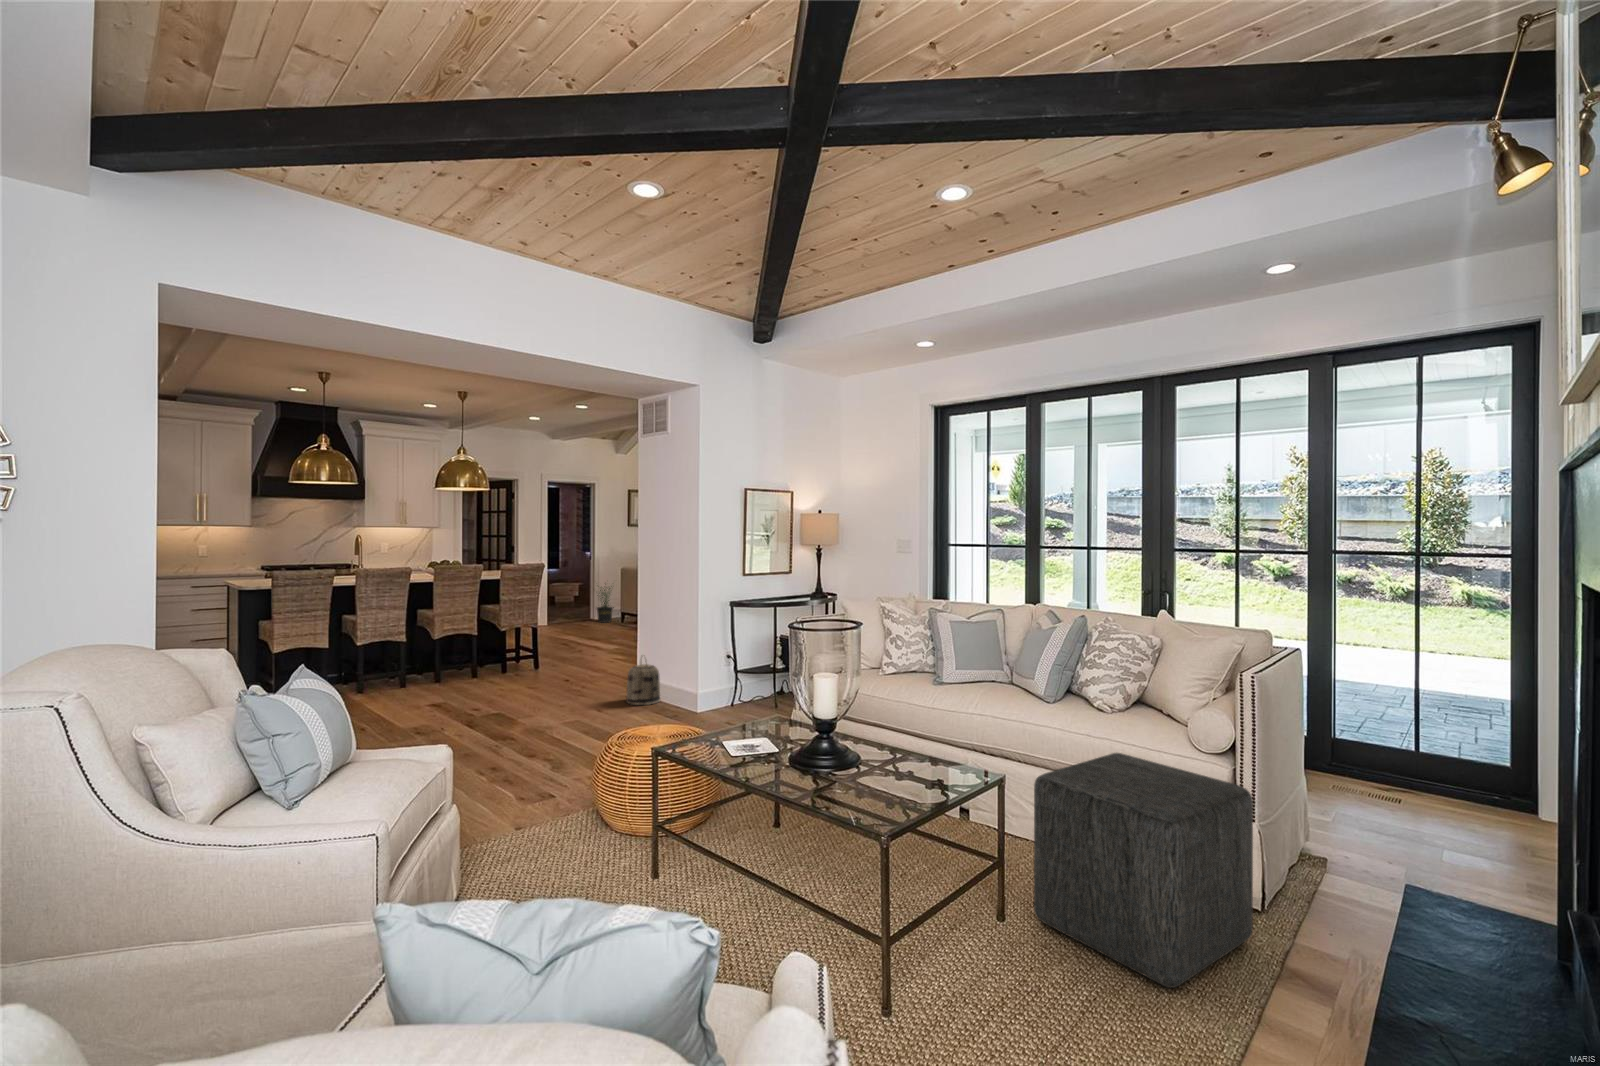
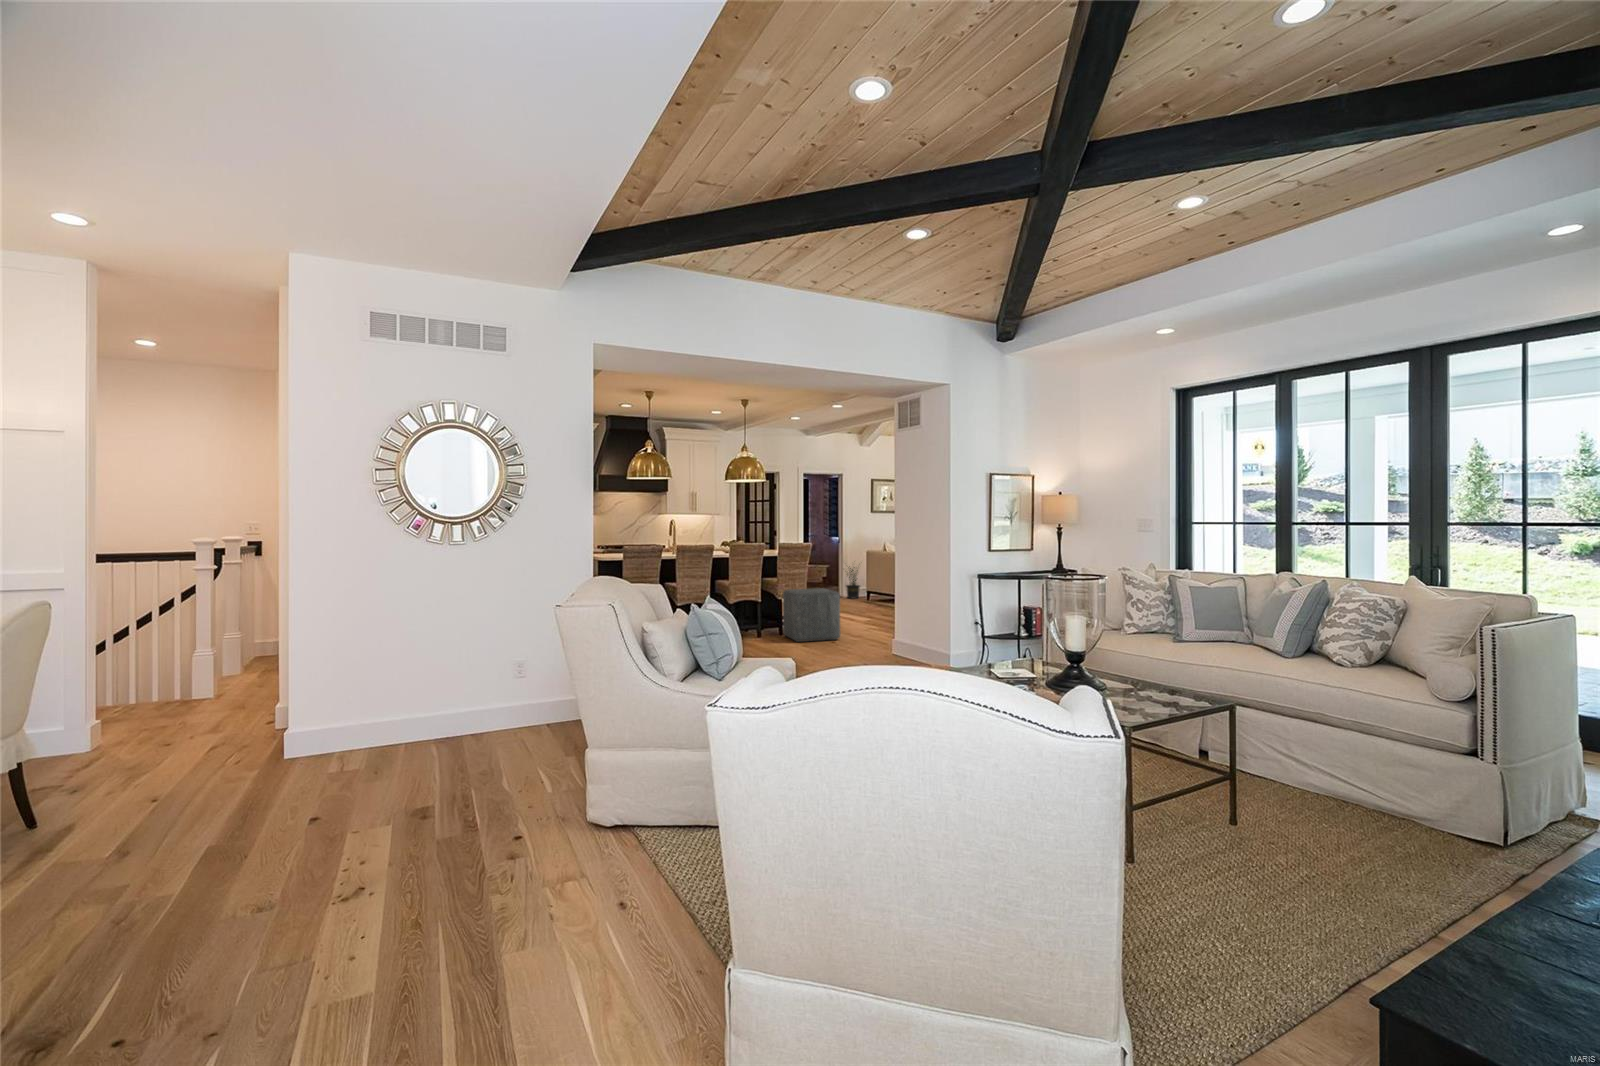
basket: present [626,663,661,705] -> none [887,619,916,661]
ottoman: present [1034,753,1253,988] -> present [783,588,840,642]

